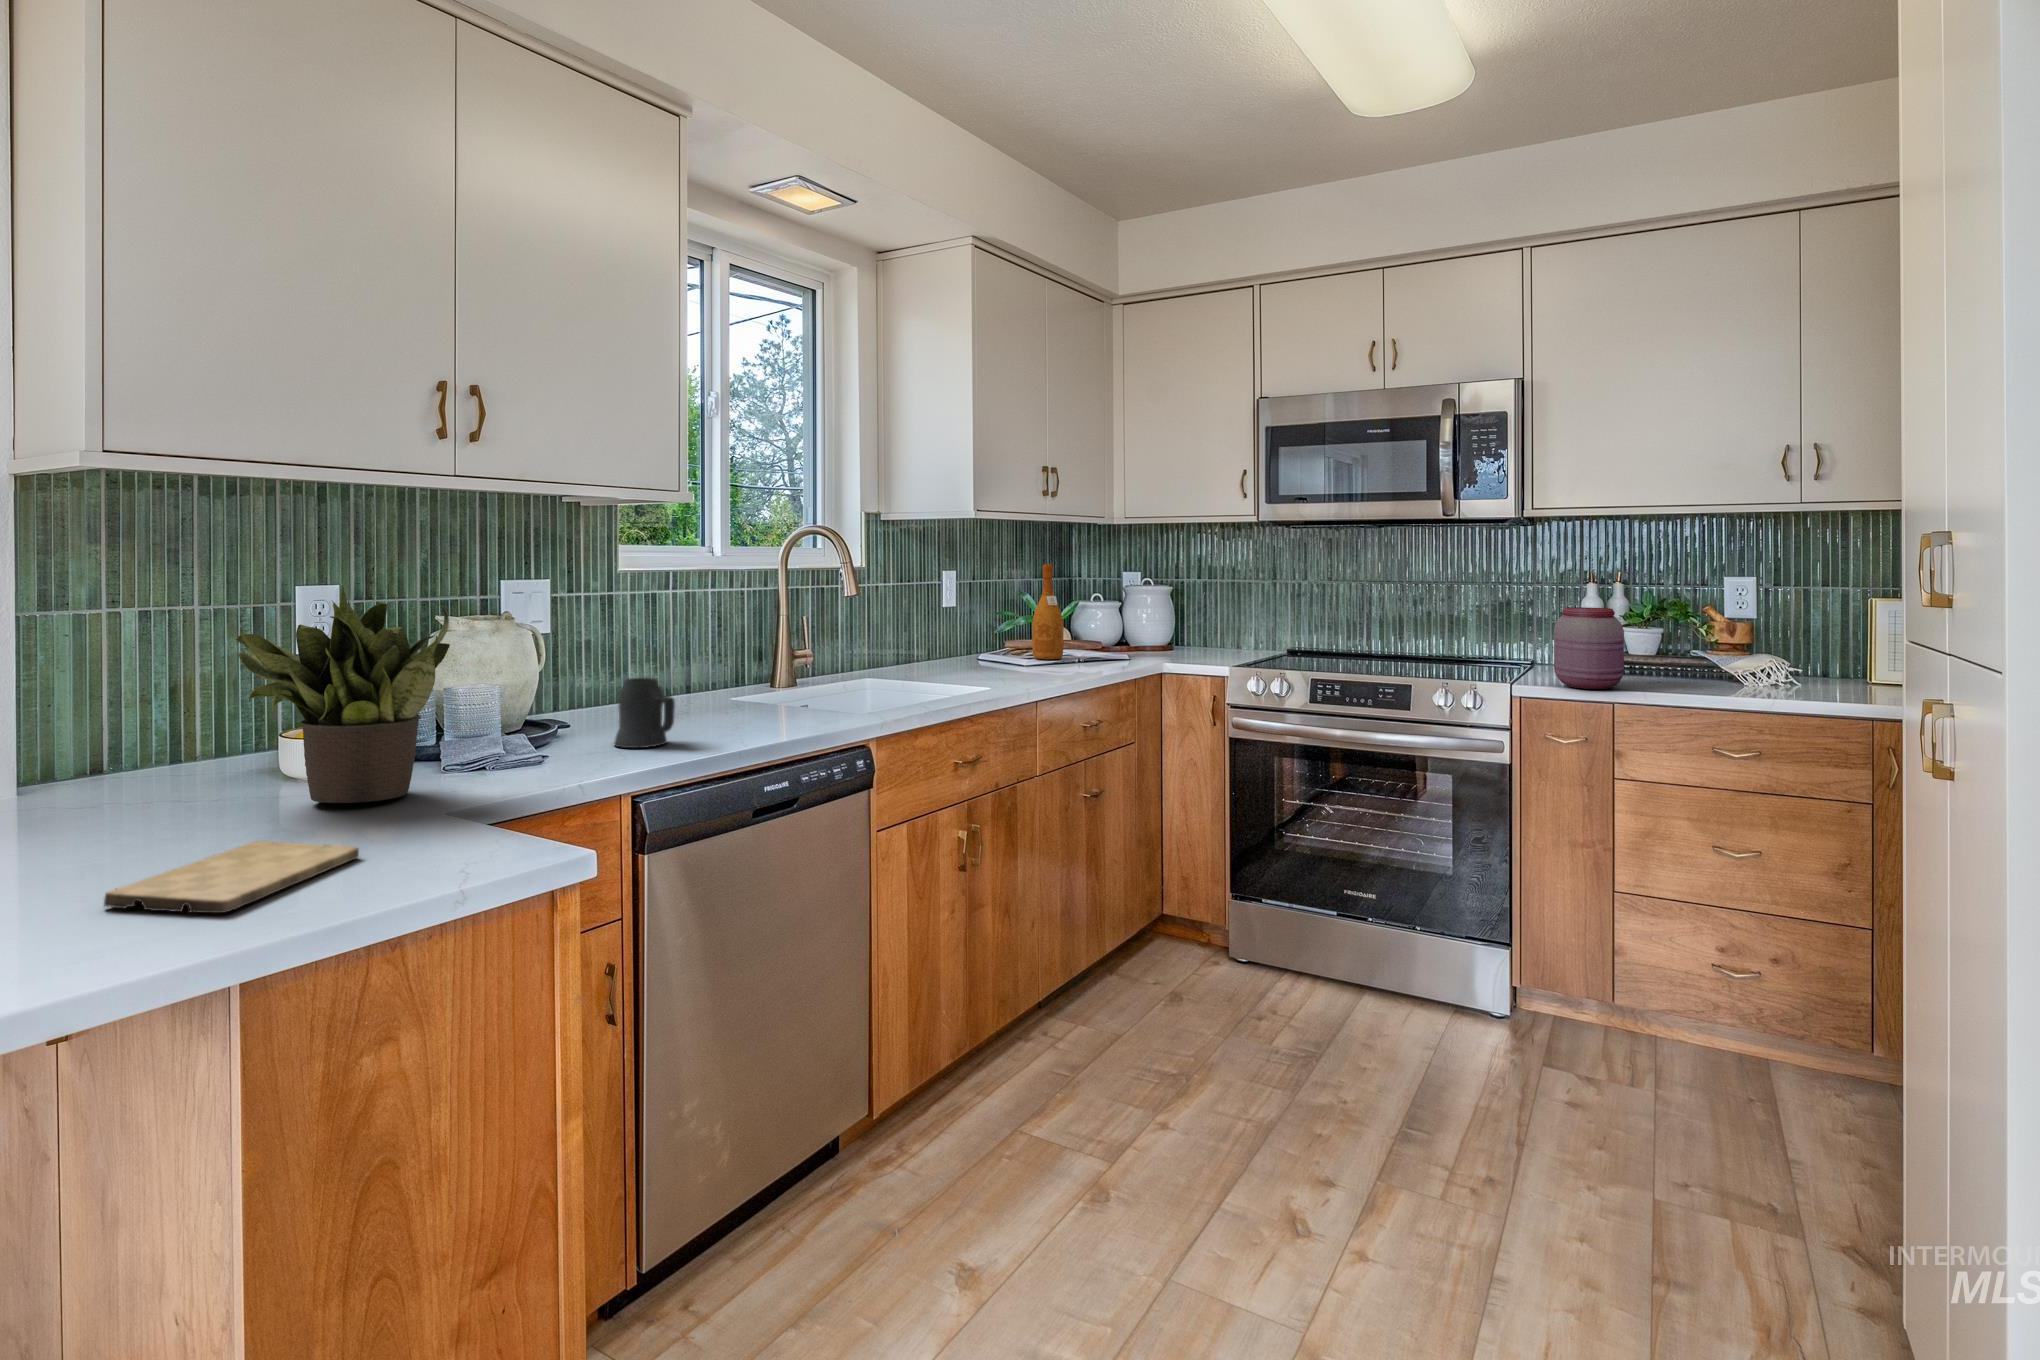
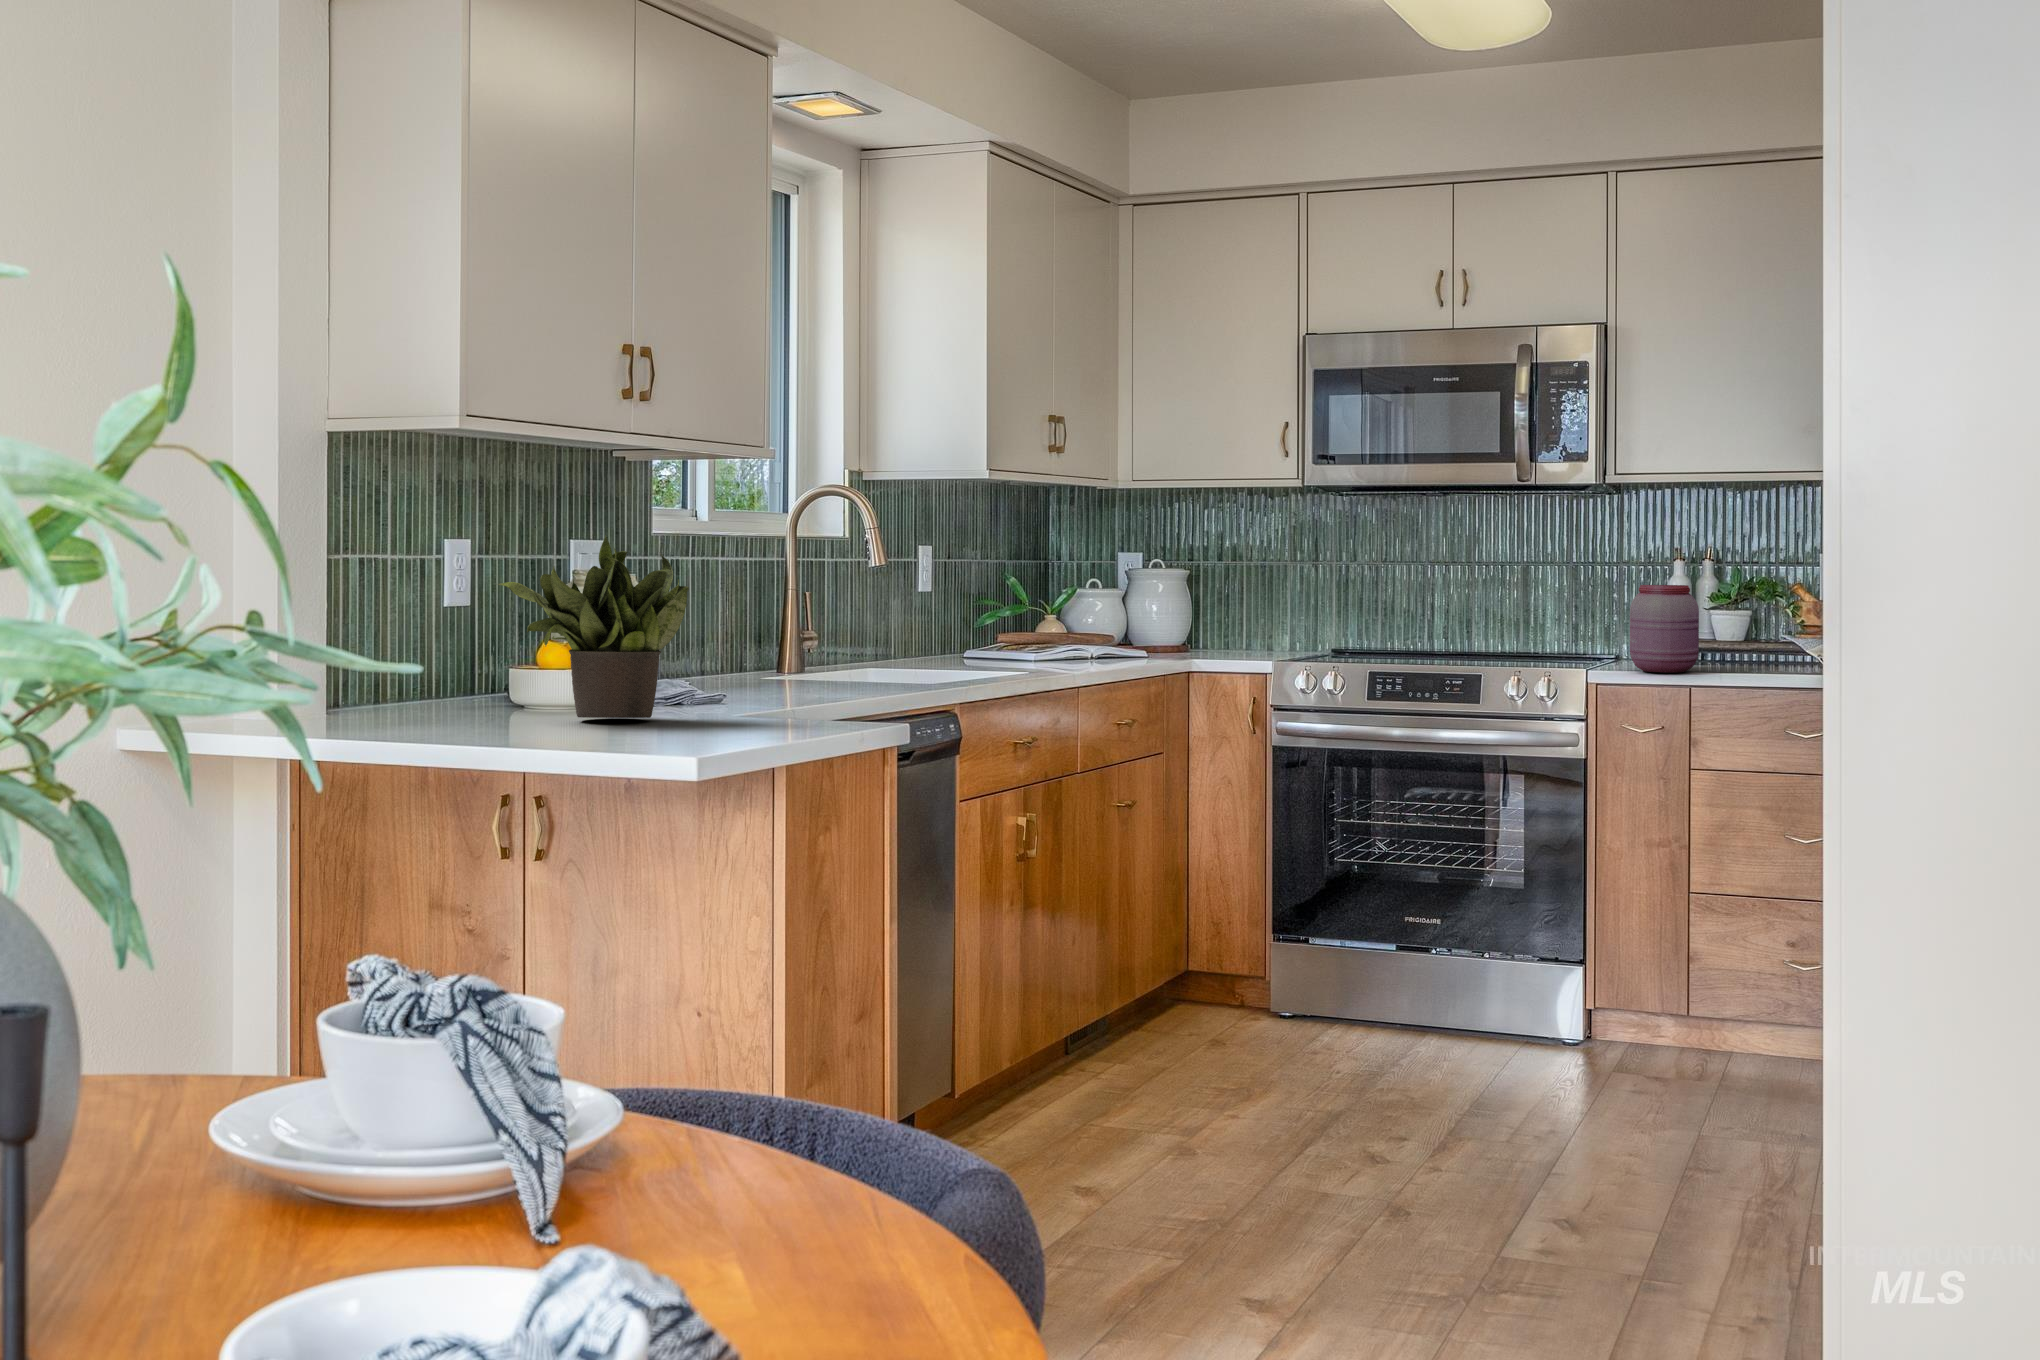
wine bottle: present [1032,564,1063,660] -> none [1033,537,1071,655]
mug: present [614,678,675,748] -> none [734,636,799,702]
cutting board: present [104,841,359,913] -> none [616,726,720,747]

